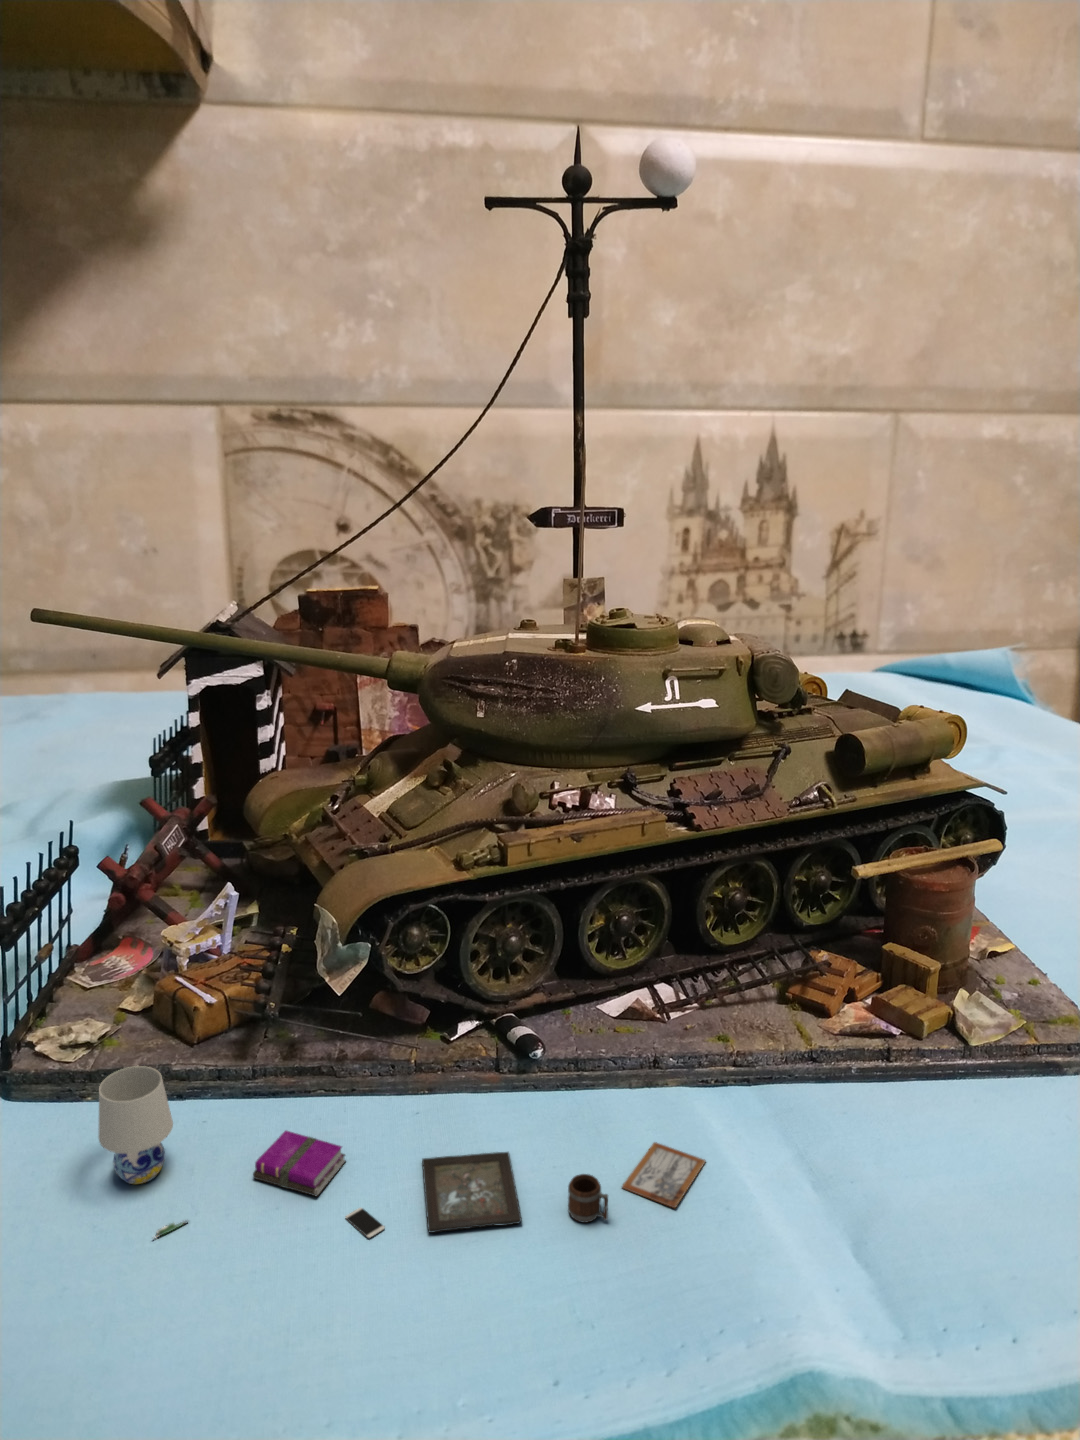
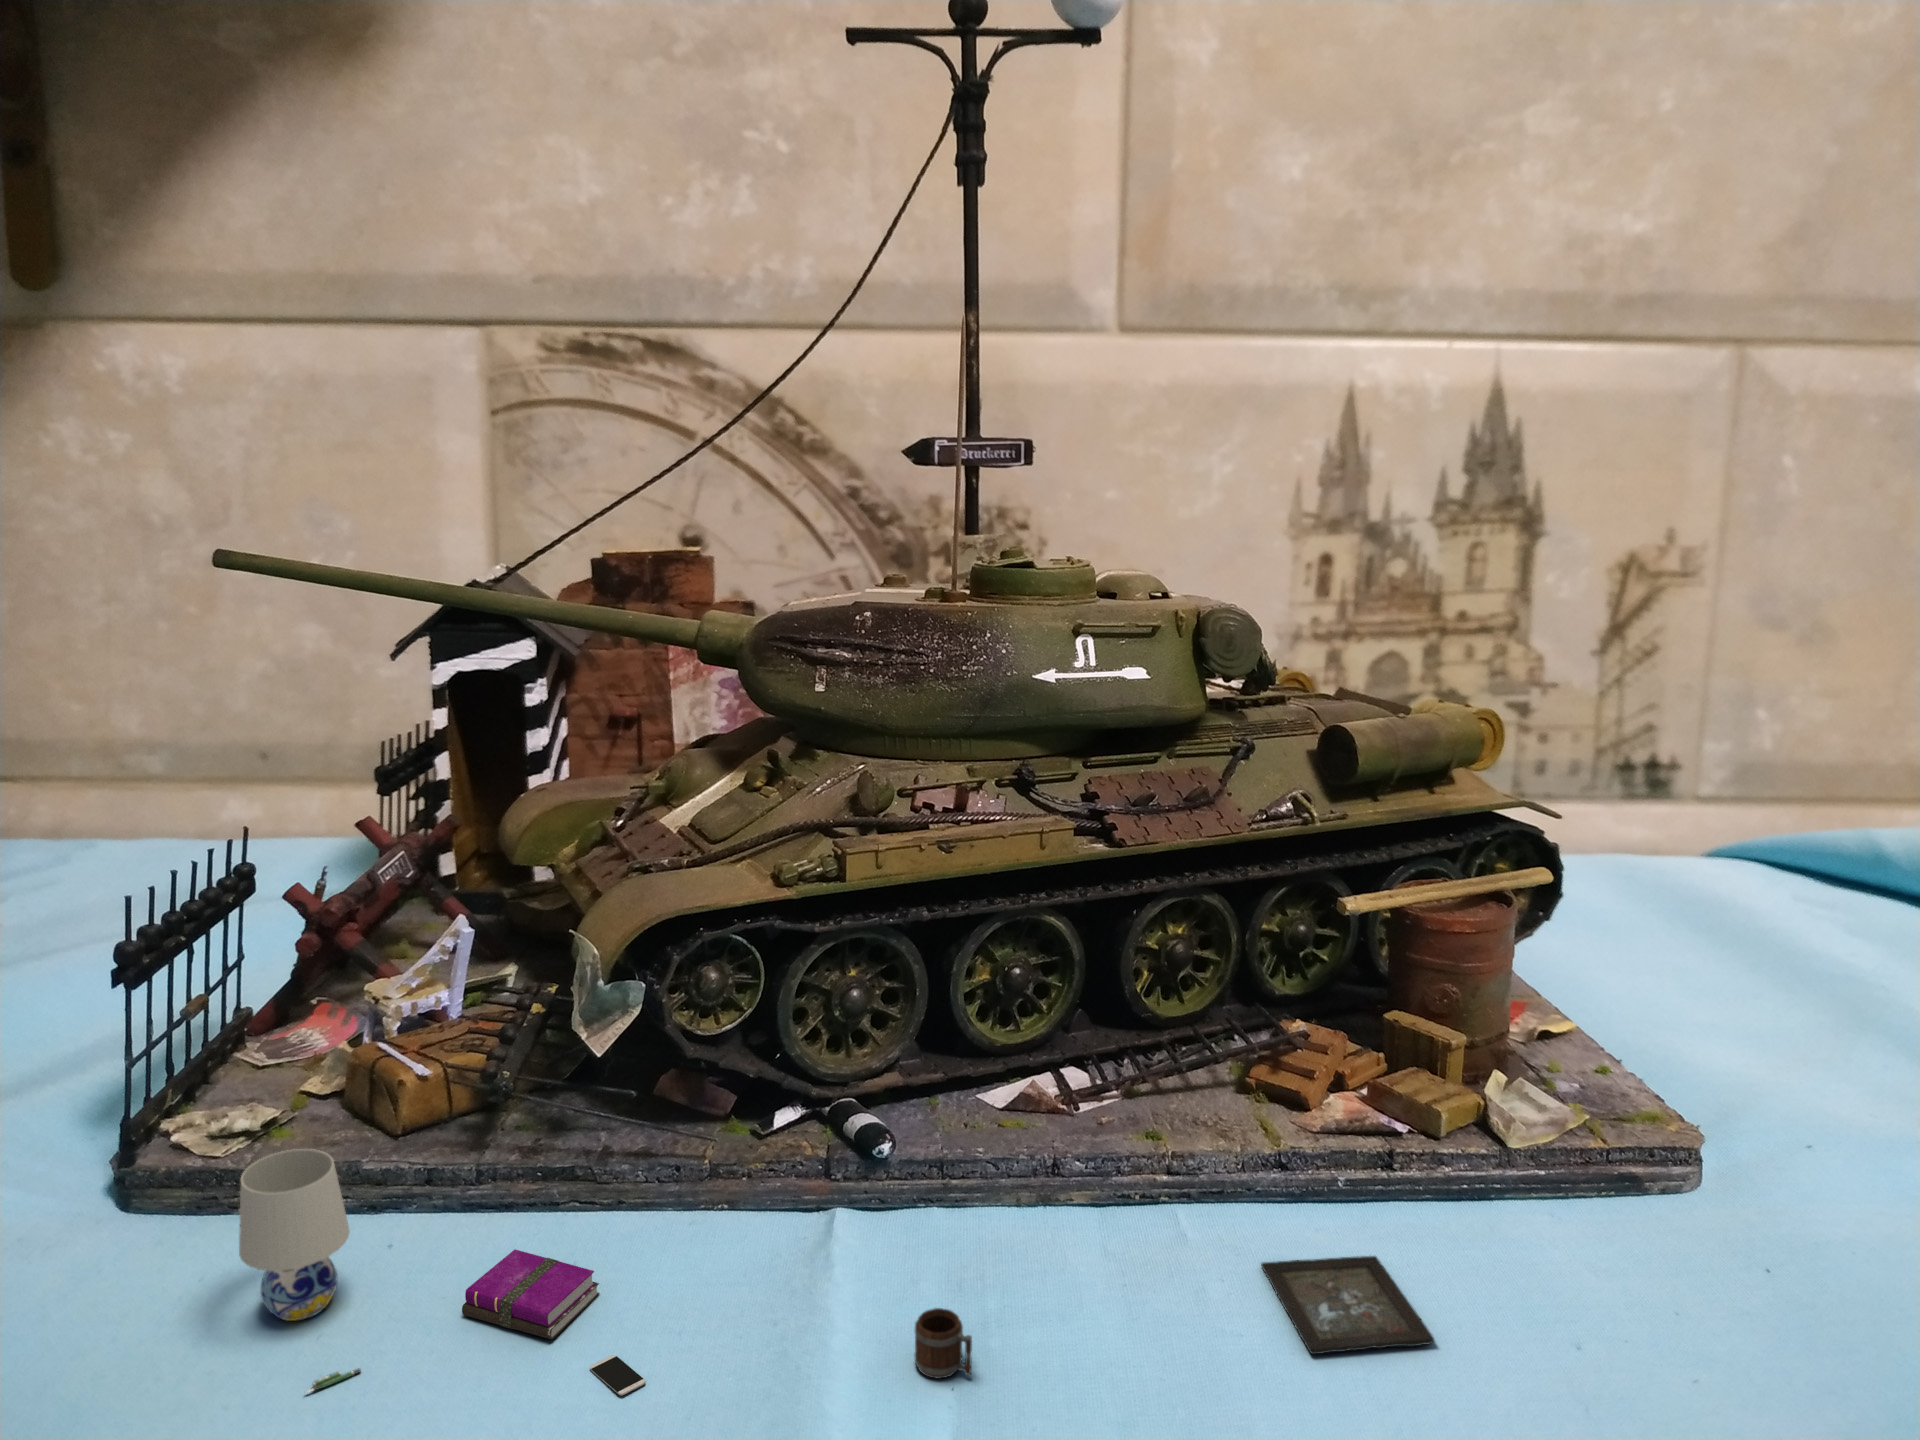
picture frame: present [622,1142,706,1208] -> none [995,1273,1120,1361]
tray: present [422,1152,521,1233] -> present [1261,1256,1434,1354]

